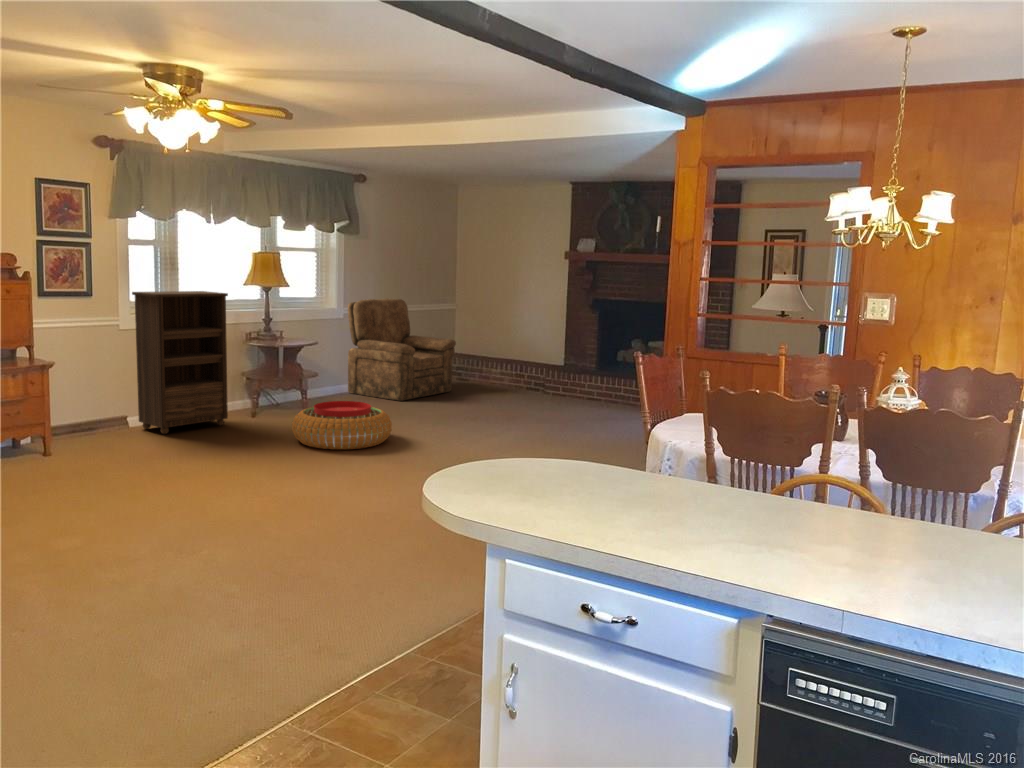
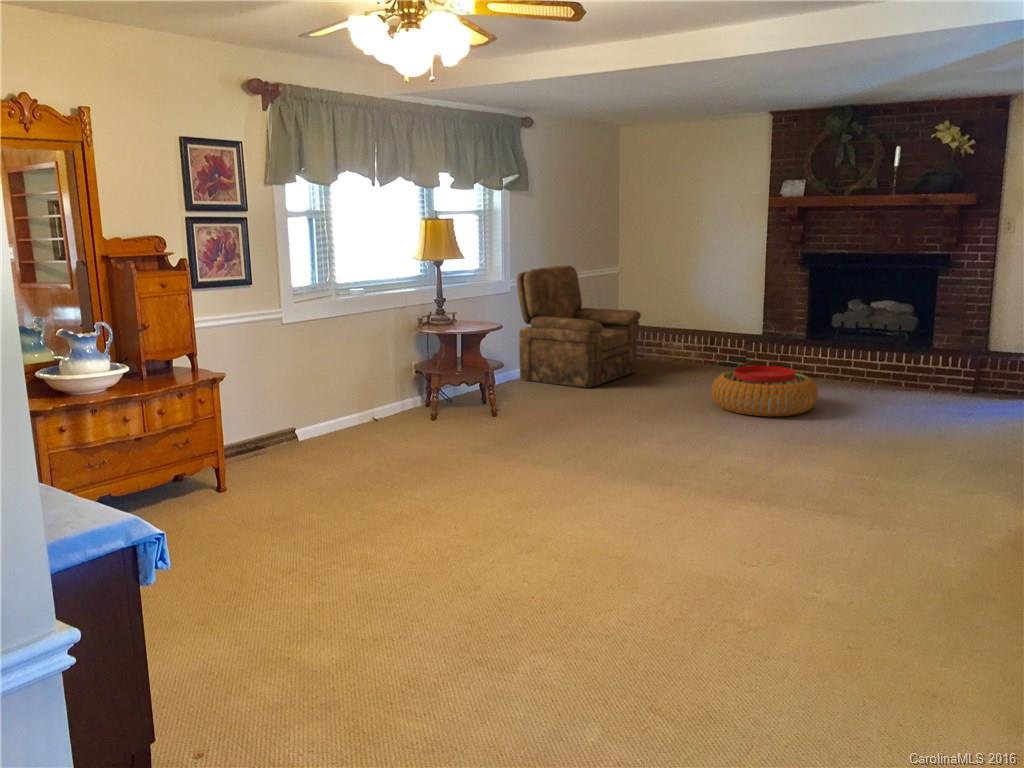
bookshelf: present [132,291,228,434] -> none [296,270,411,450]
pouf: present [292,401,392,449] -> present [712,365,818,417]

